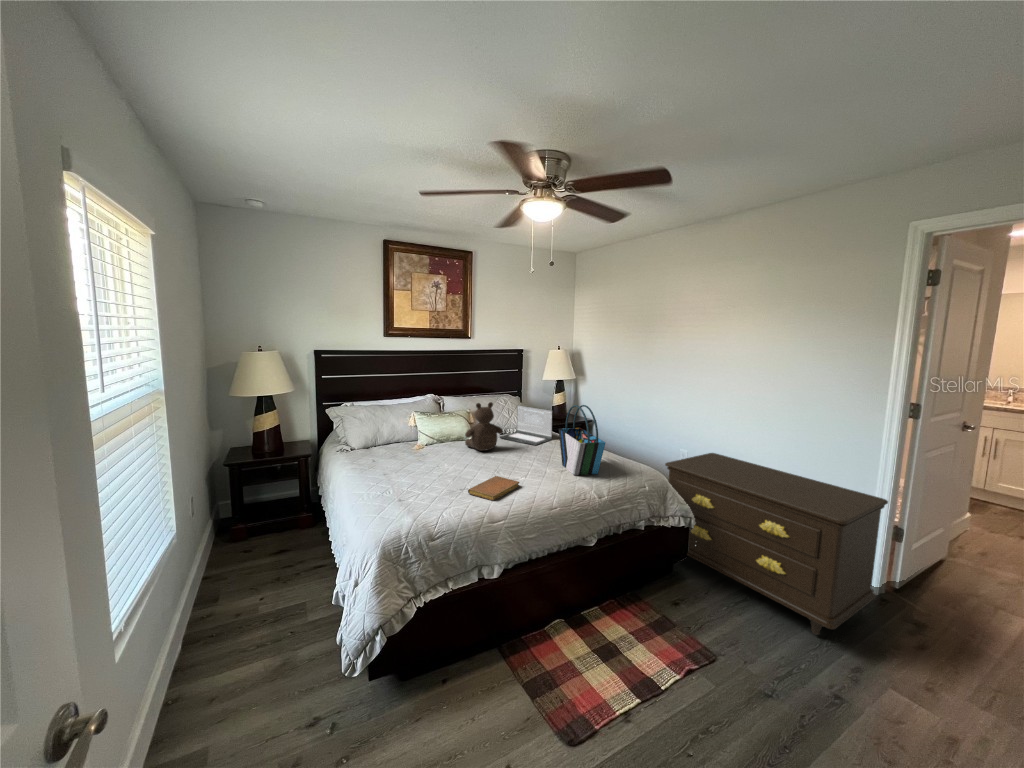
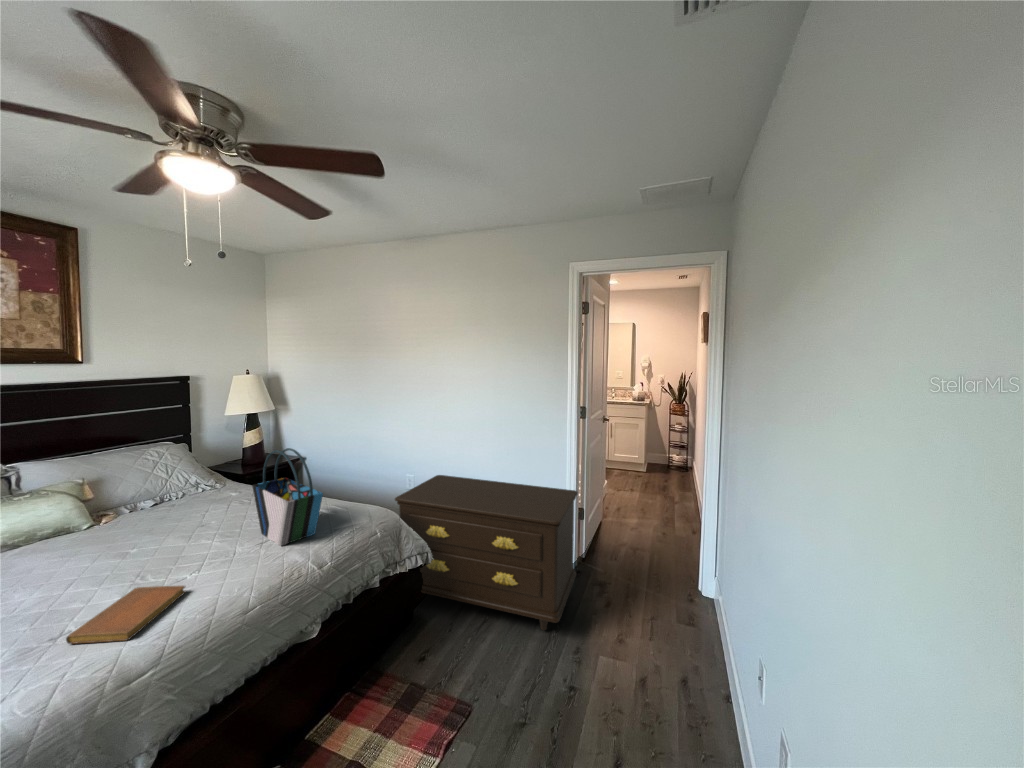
teddy bear: present [465,402,503,451] -> none [69,463,154,544]
laptop: present [500,405,552,446] -> none [150,458,243,512]

